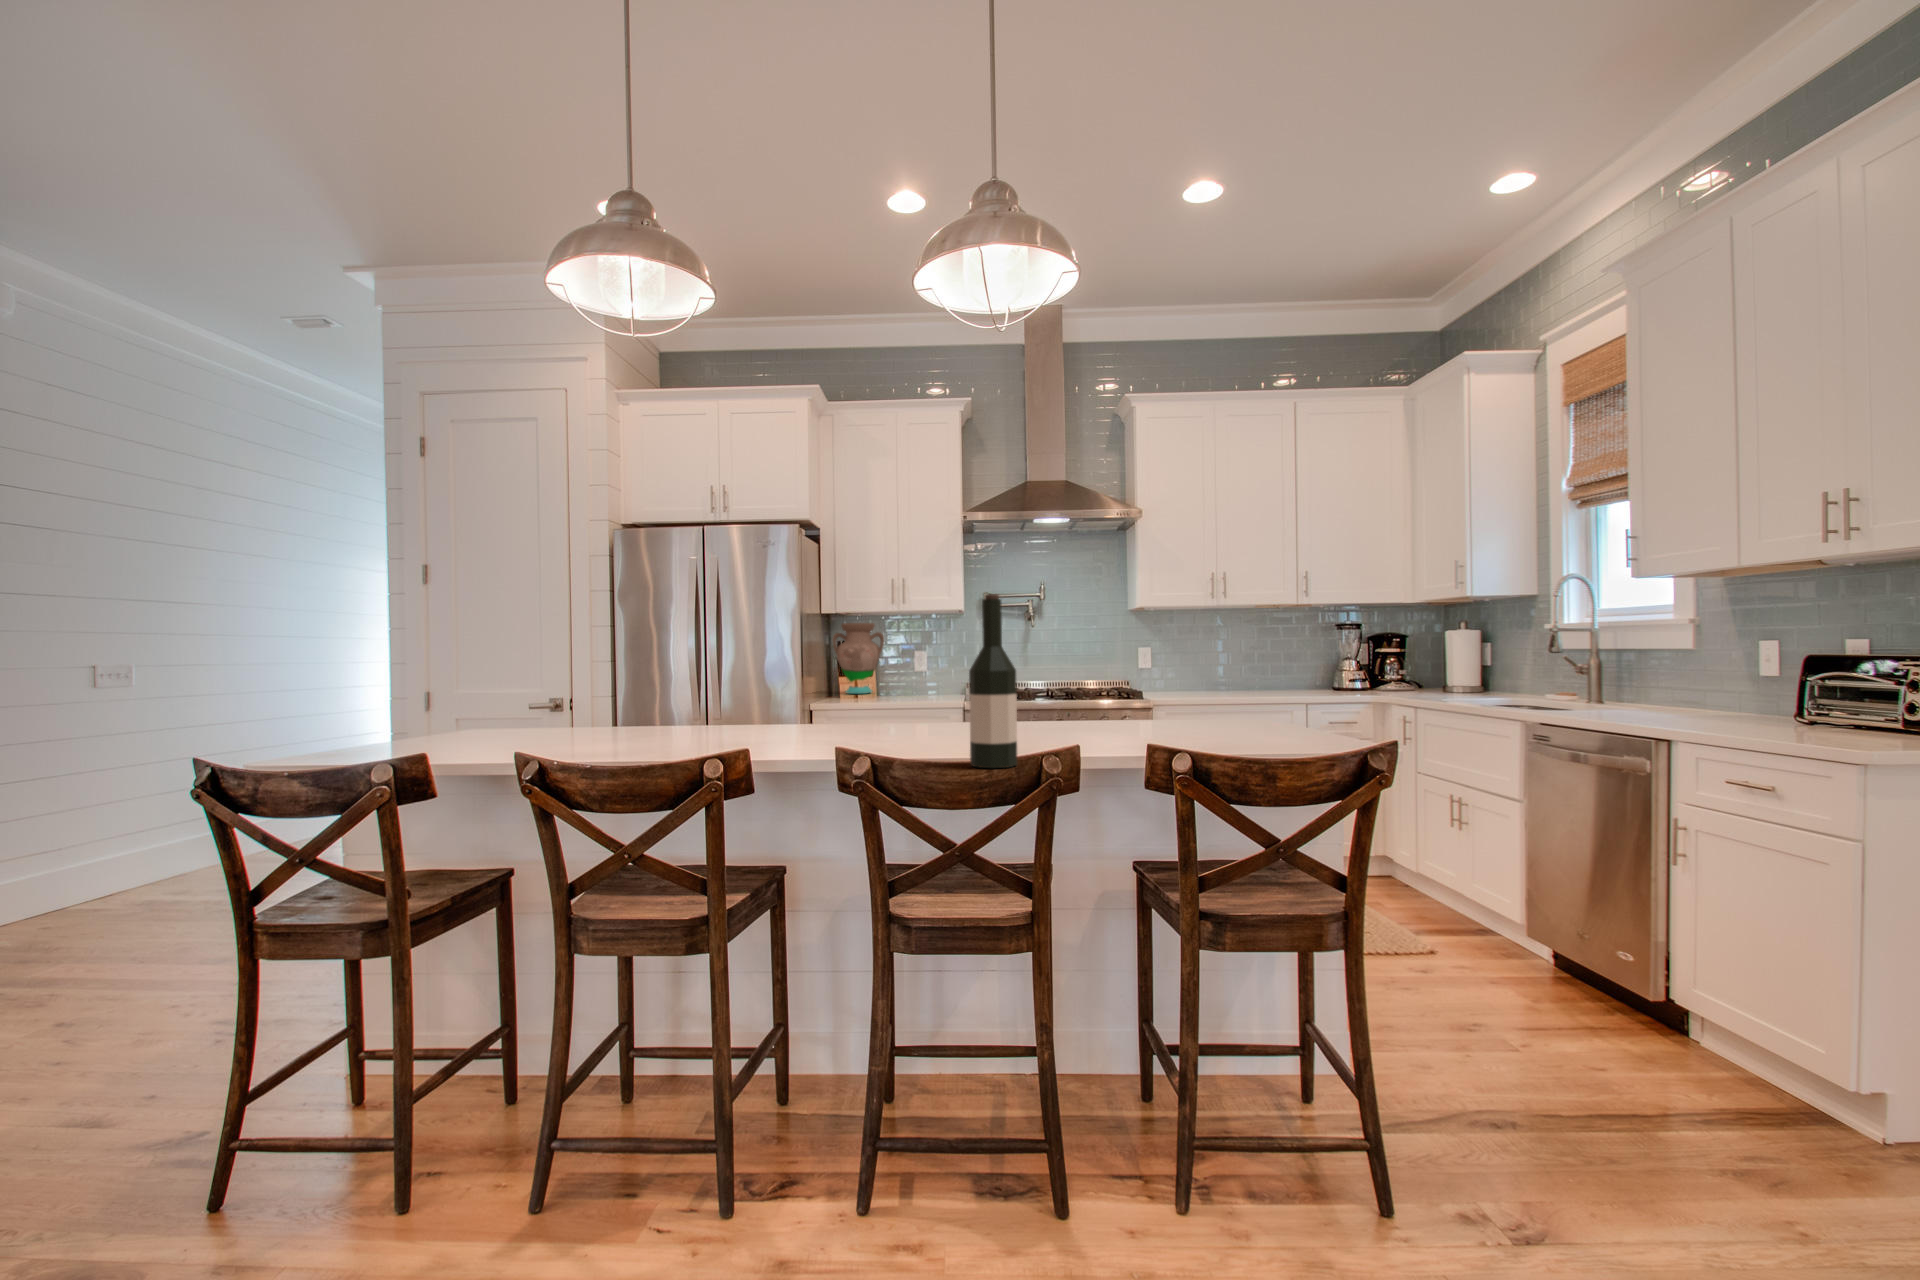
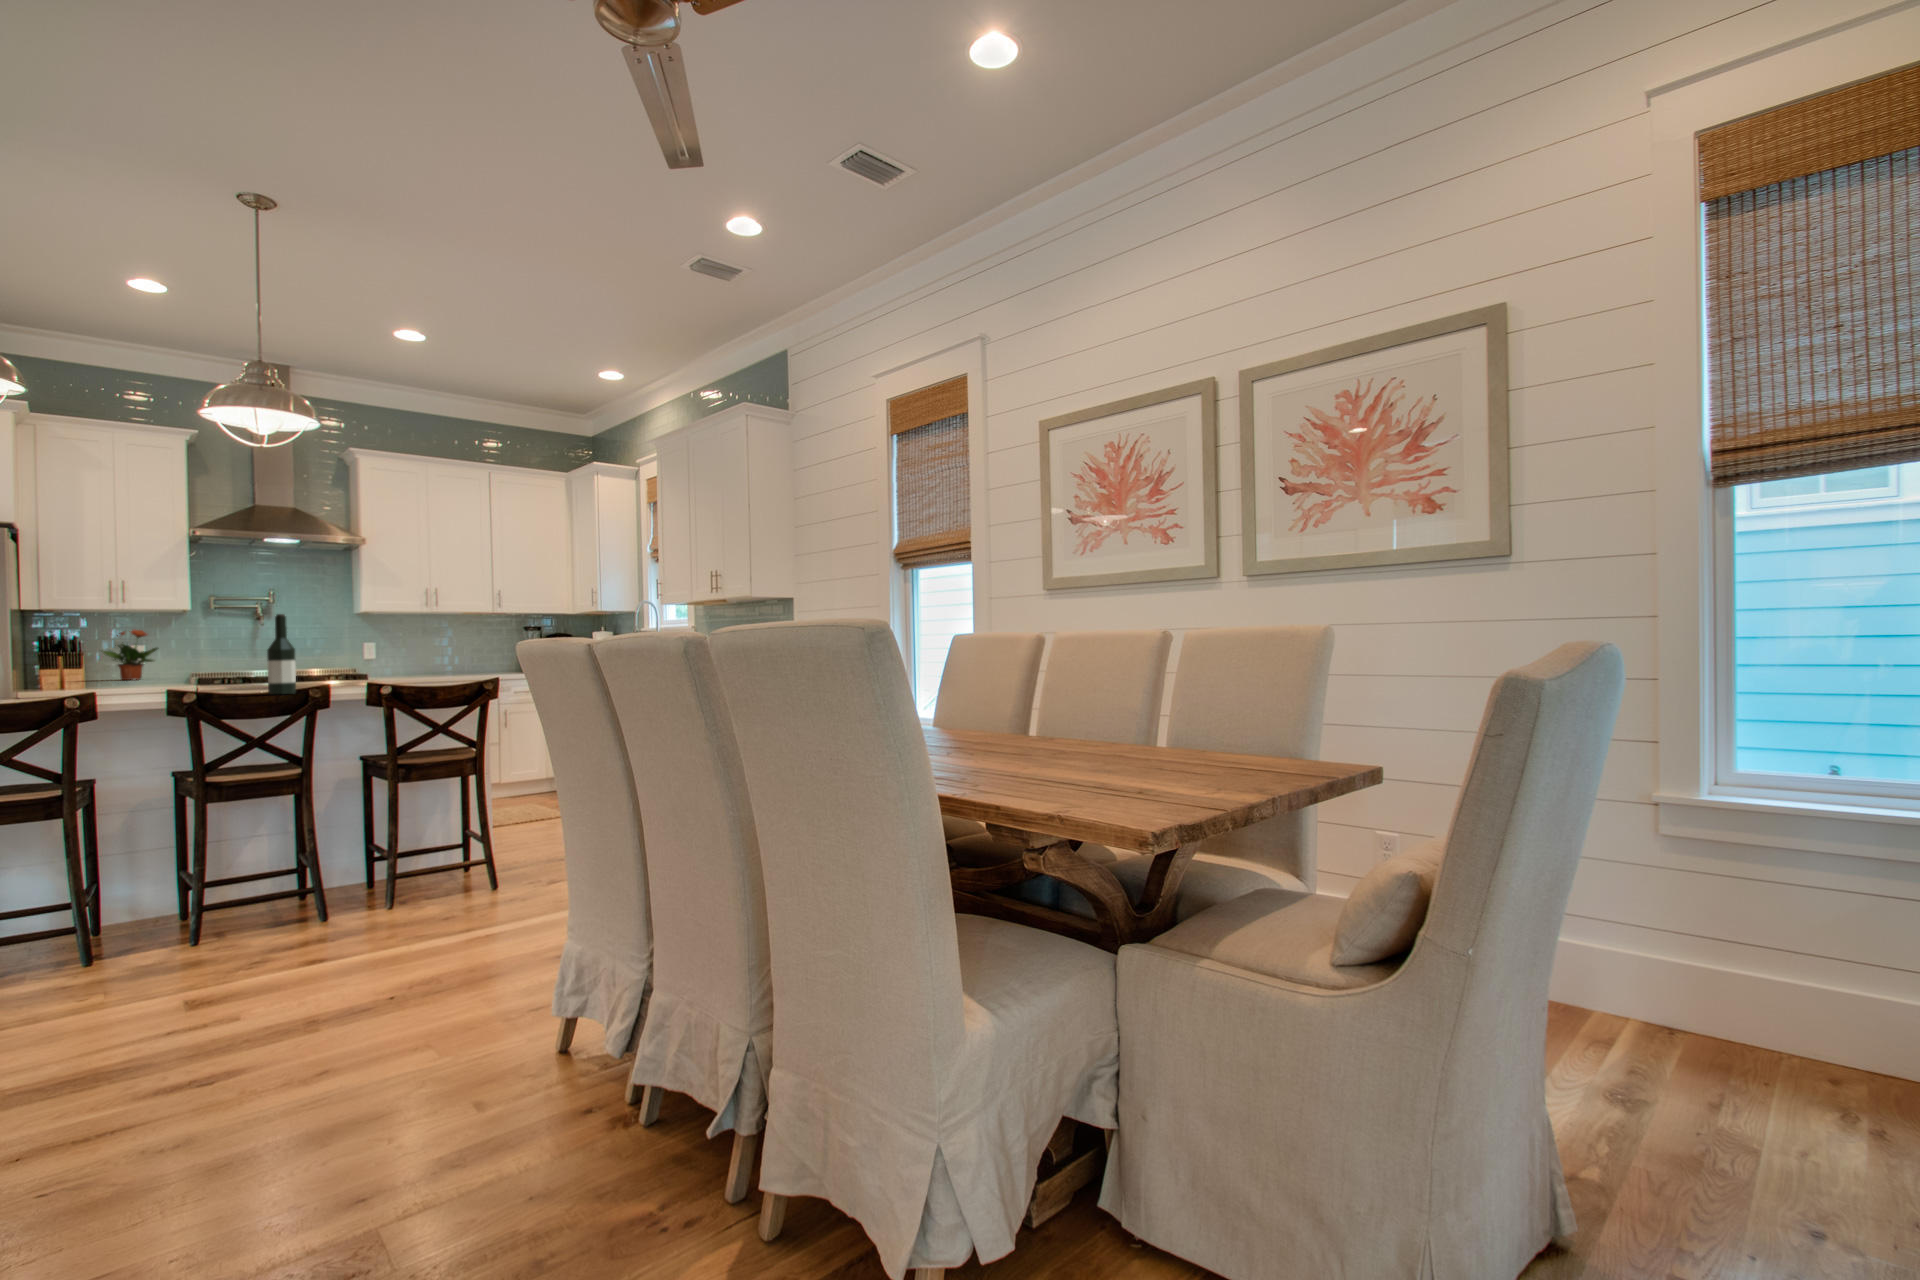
vase: present [832,623,884,694] -> none [32,620,98,684]
potted plant: none [891,633,939,690] -> present [103,630,158,680]

